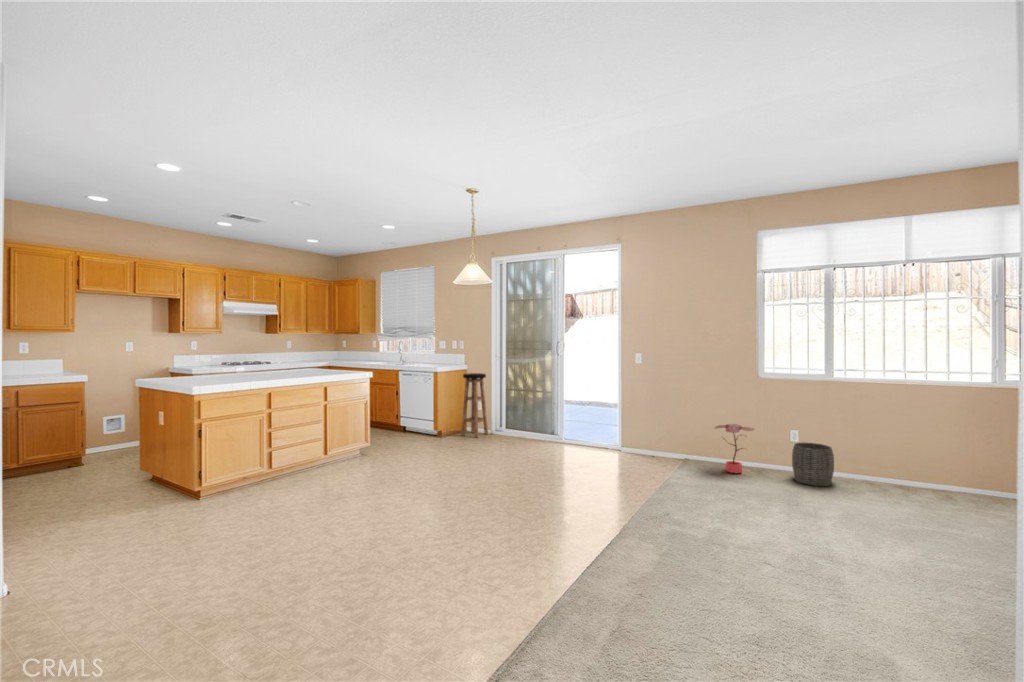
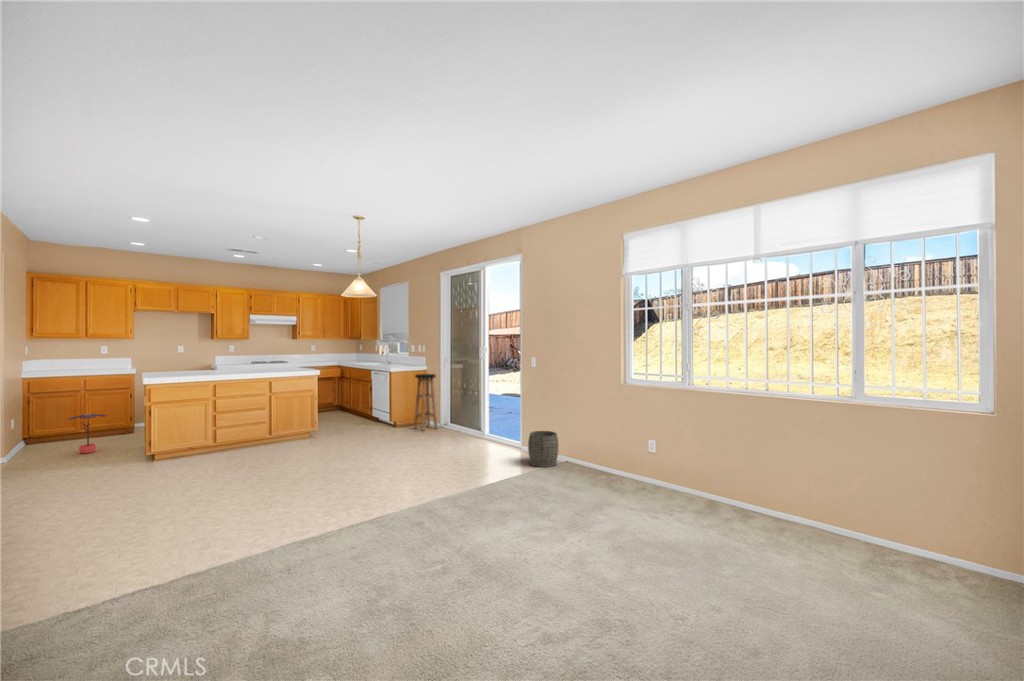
potted plant: present [715,424,754,473] -> present [67,413,108,454]
woven basket: present [792,443,834,486] -> present [528,431,558,467]

